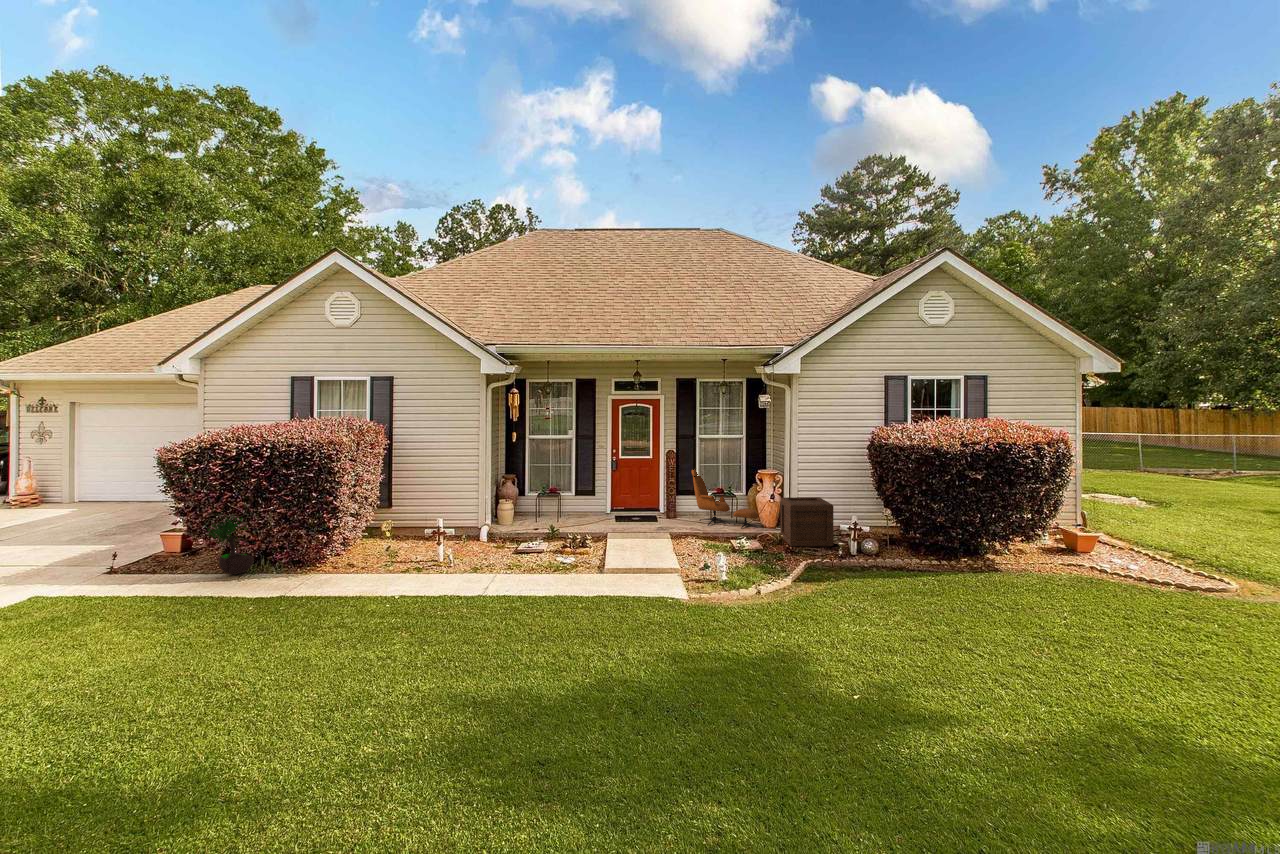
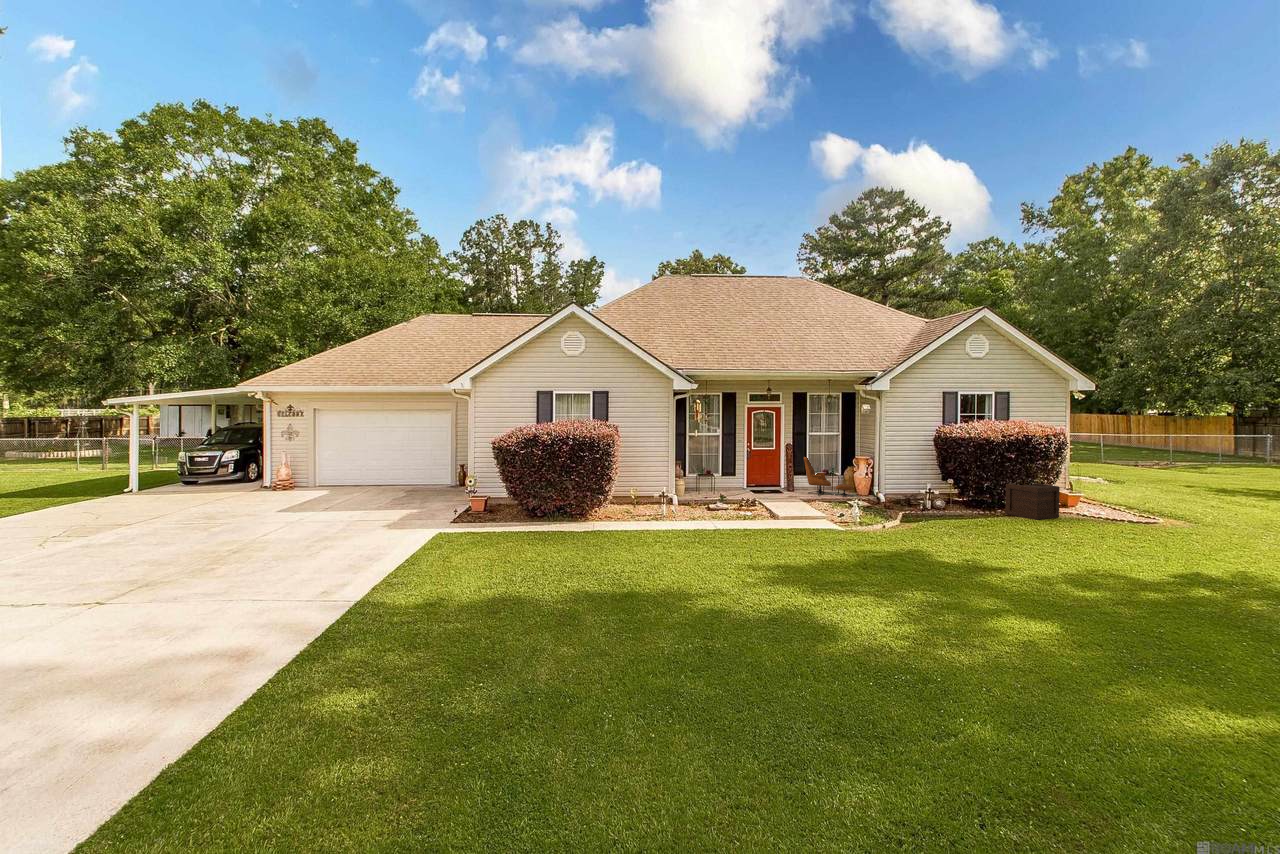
wooden crate: present [780,497,834,547] -> present [1005,483,1060,520]
potted tree: present [210,516,254,575] -> none [540,479,564,520]

